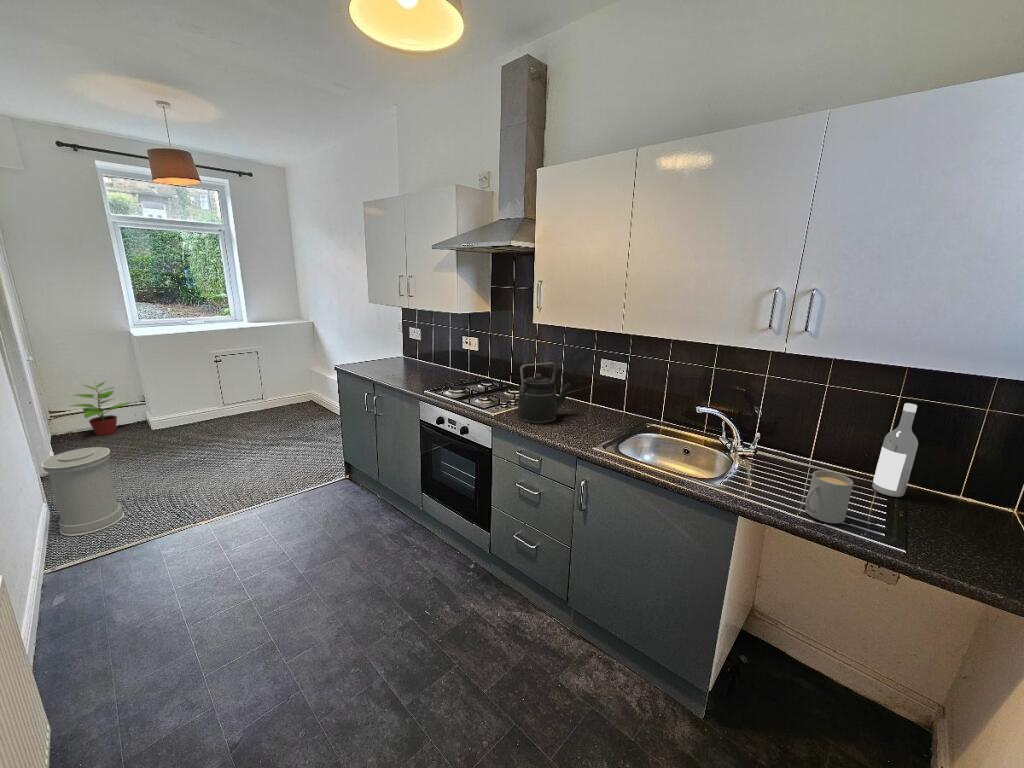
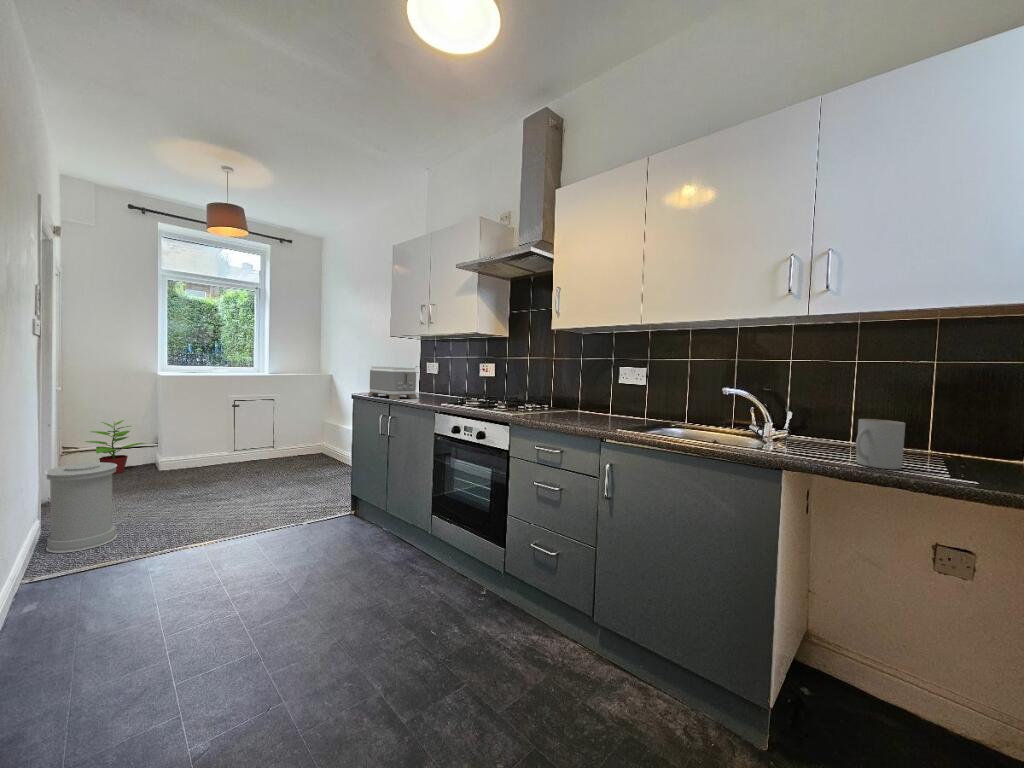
toaster: none [351,338,401,377] -> present [368,366,417,399]
kettle: present [518,362,572,424] -> none [536,362,591,421]
wine bottle: present [872,403,918,497] -> none [923,360,965,461]

